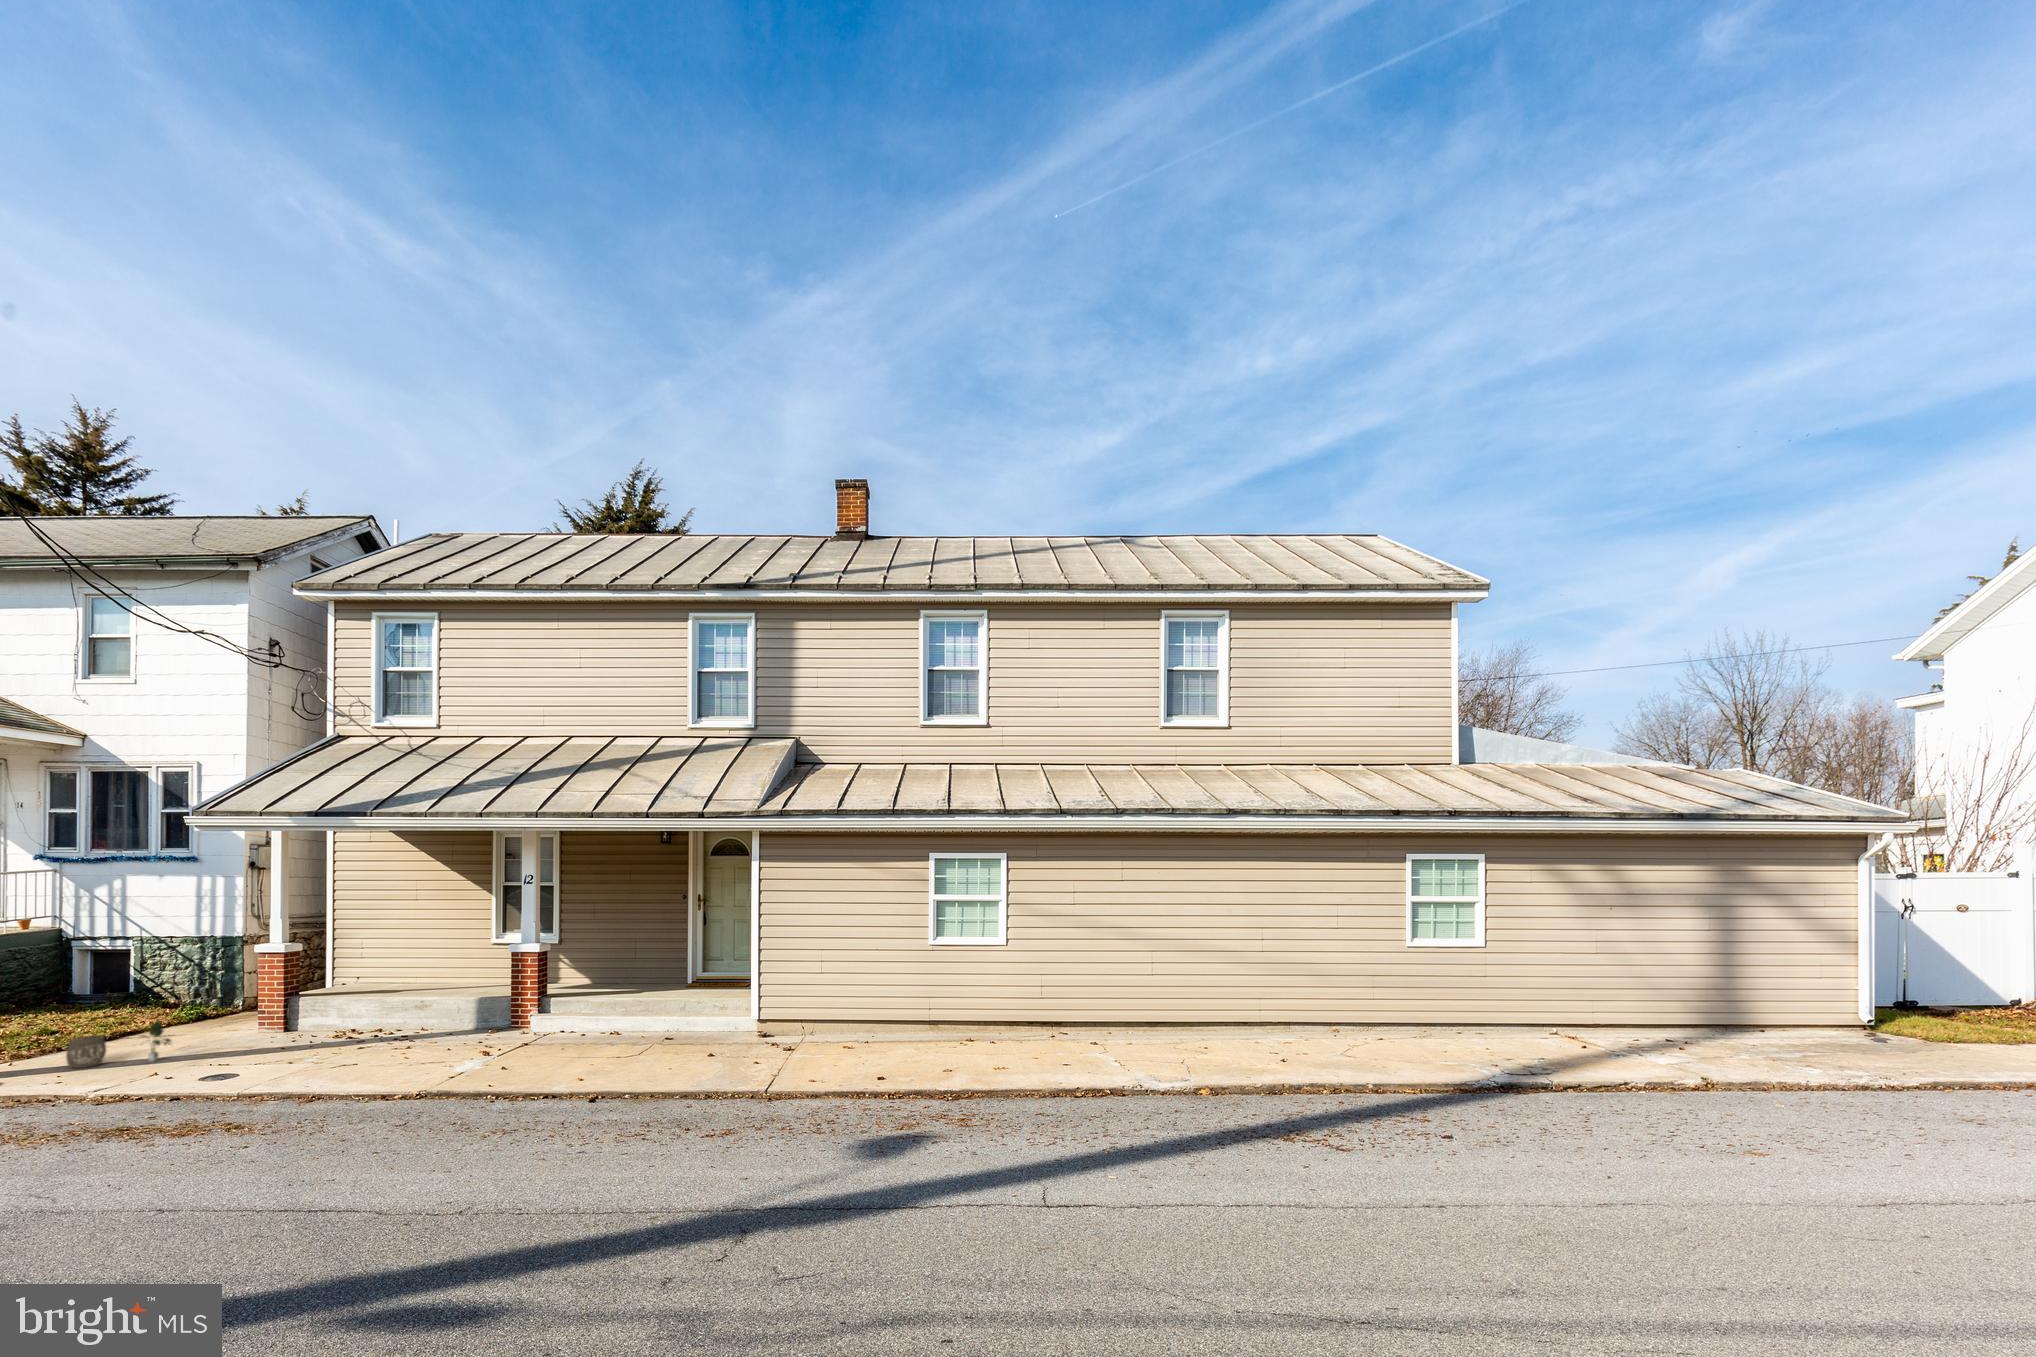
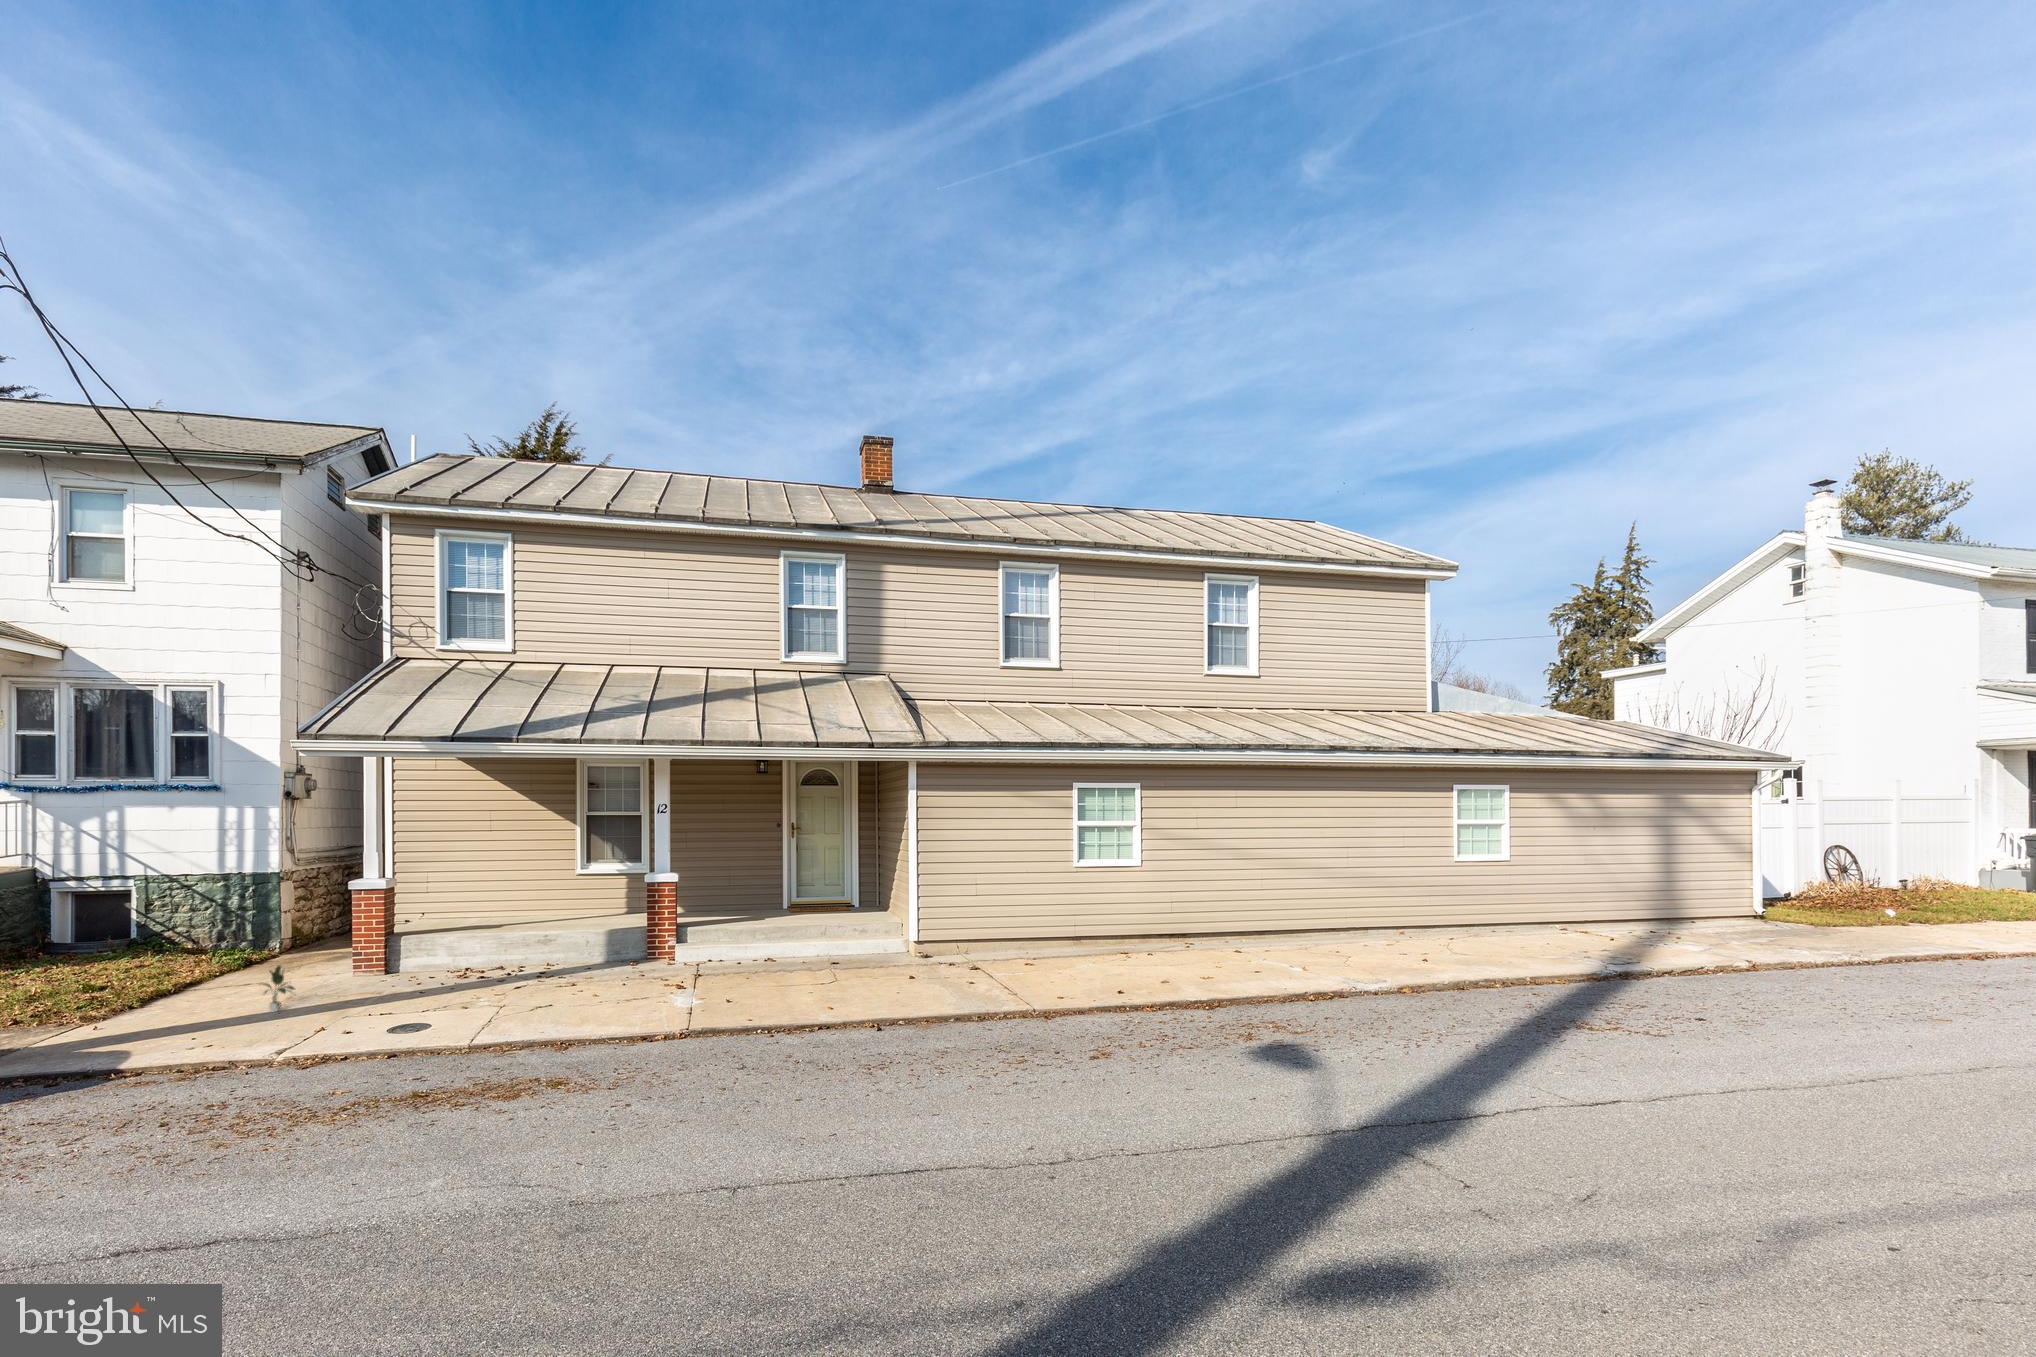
woven basket: present [66,1036,106,1068] -> none [174,986,221,1024]

